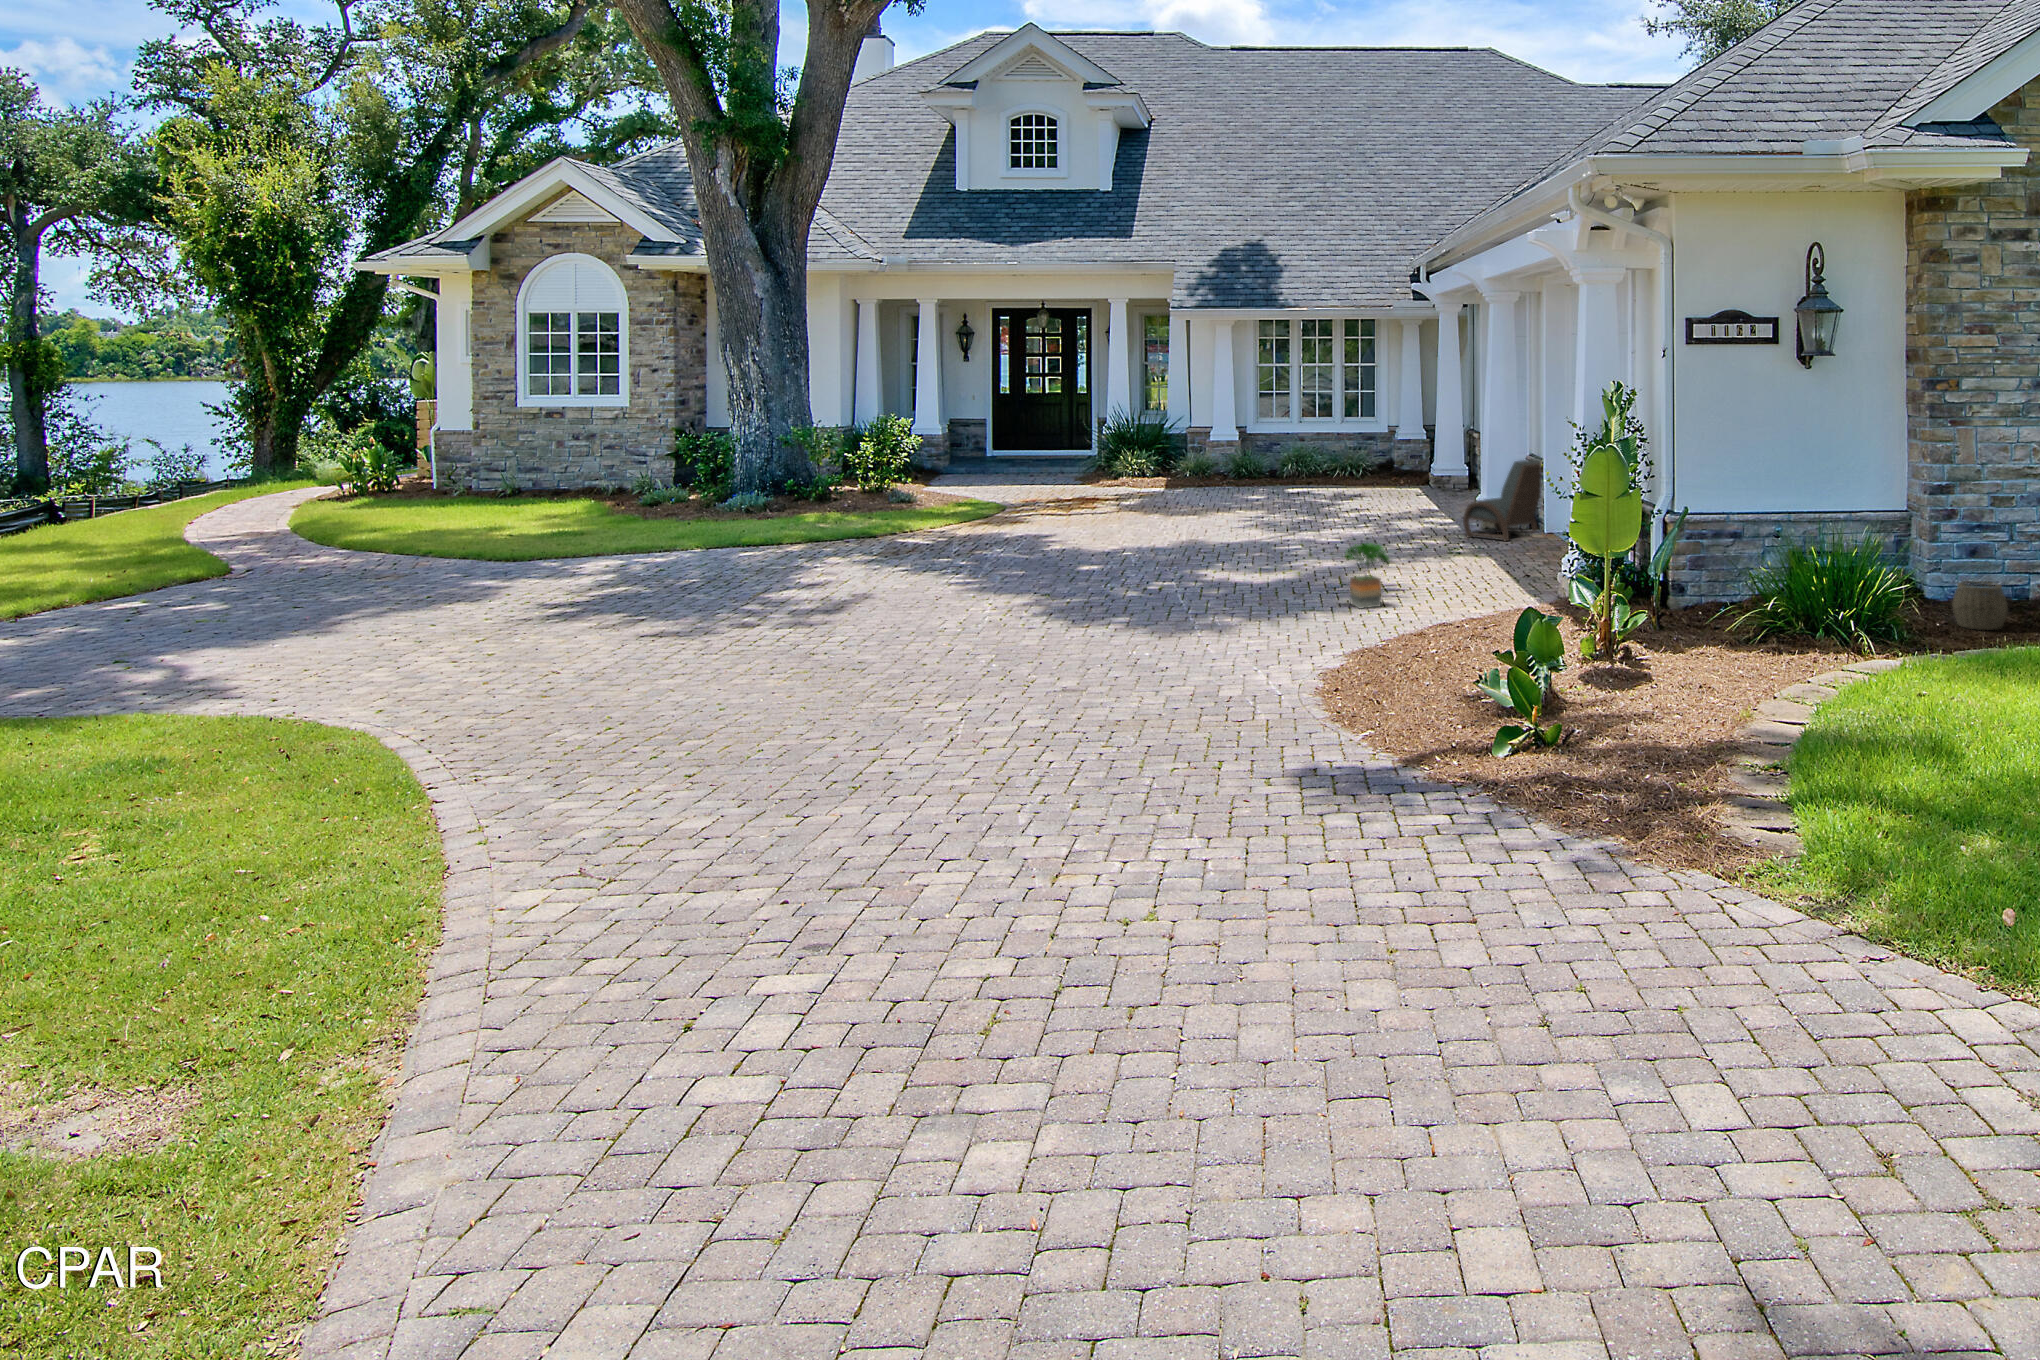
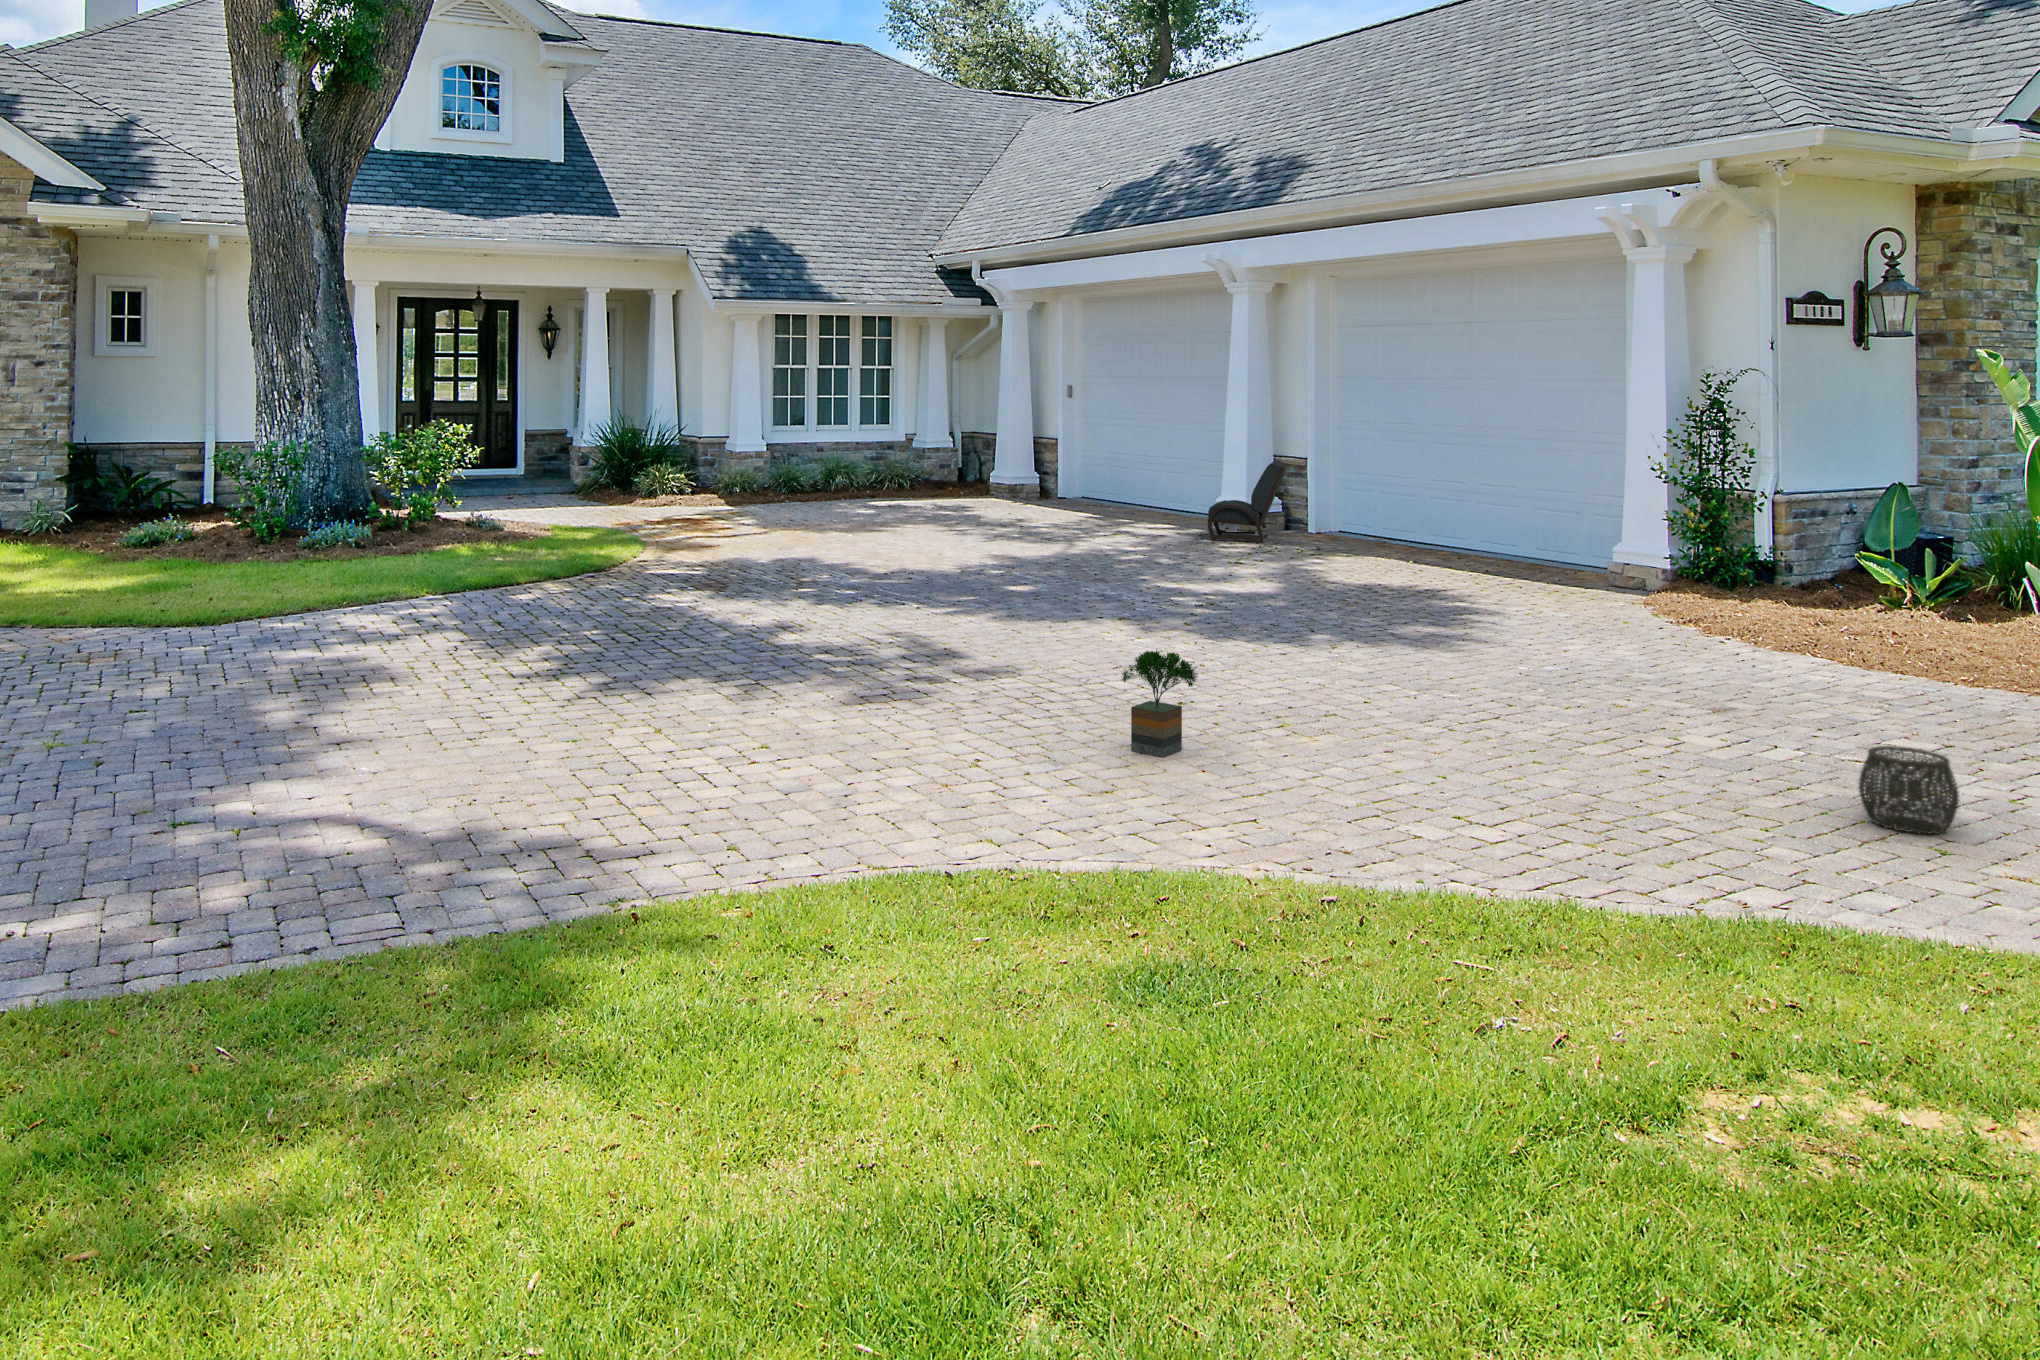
potted tree: present [1346,543,1390,608] -> present [1122,650,1198,757]
woven basket: present [1953,581,2007,630] -> present [1859,746,1959,834]

